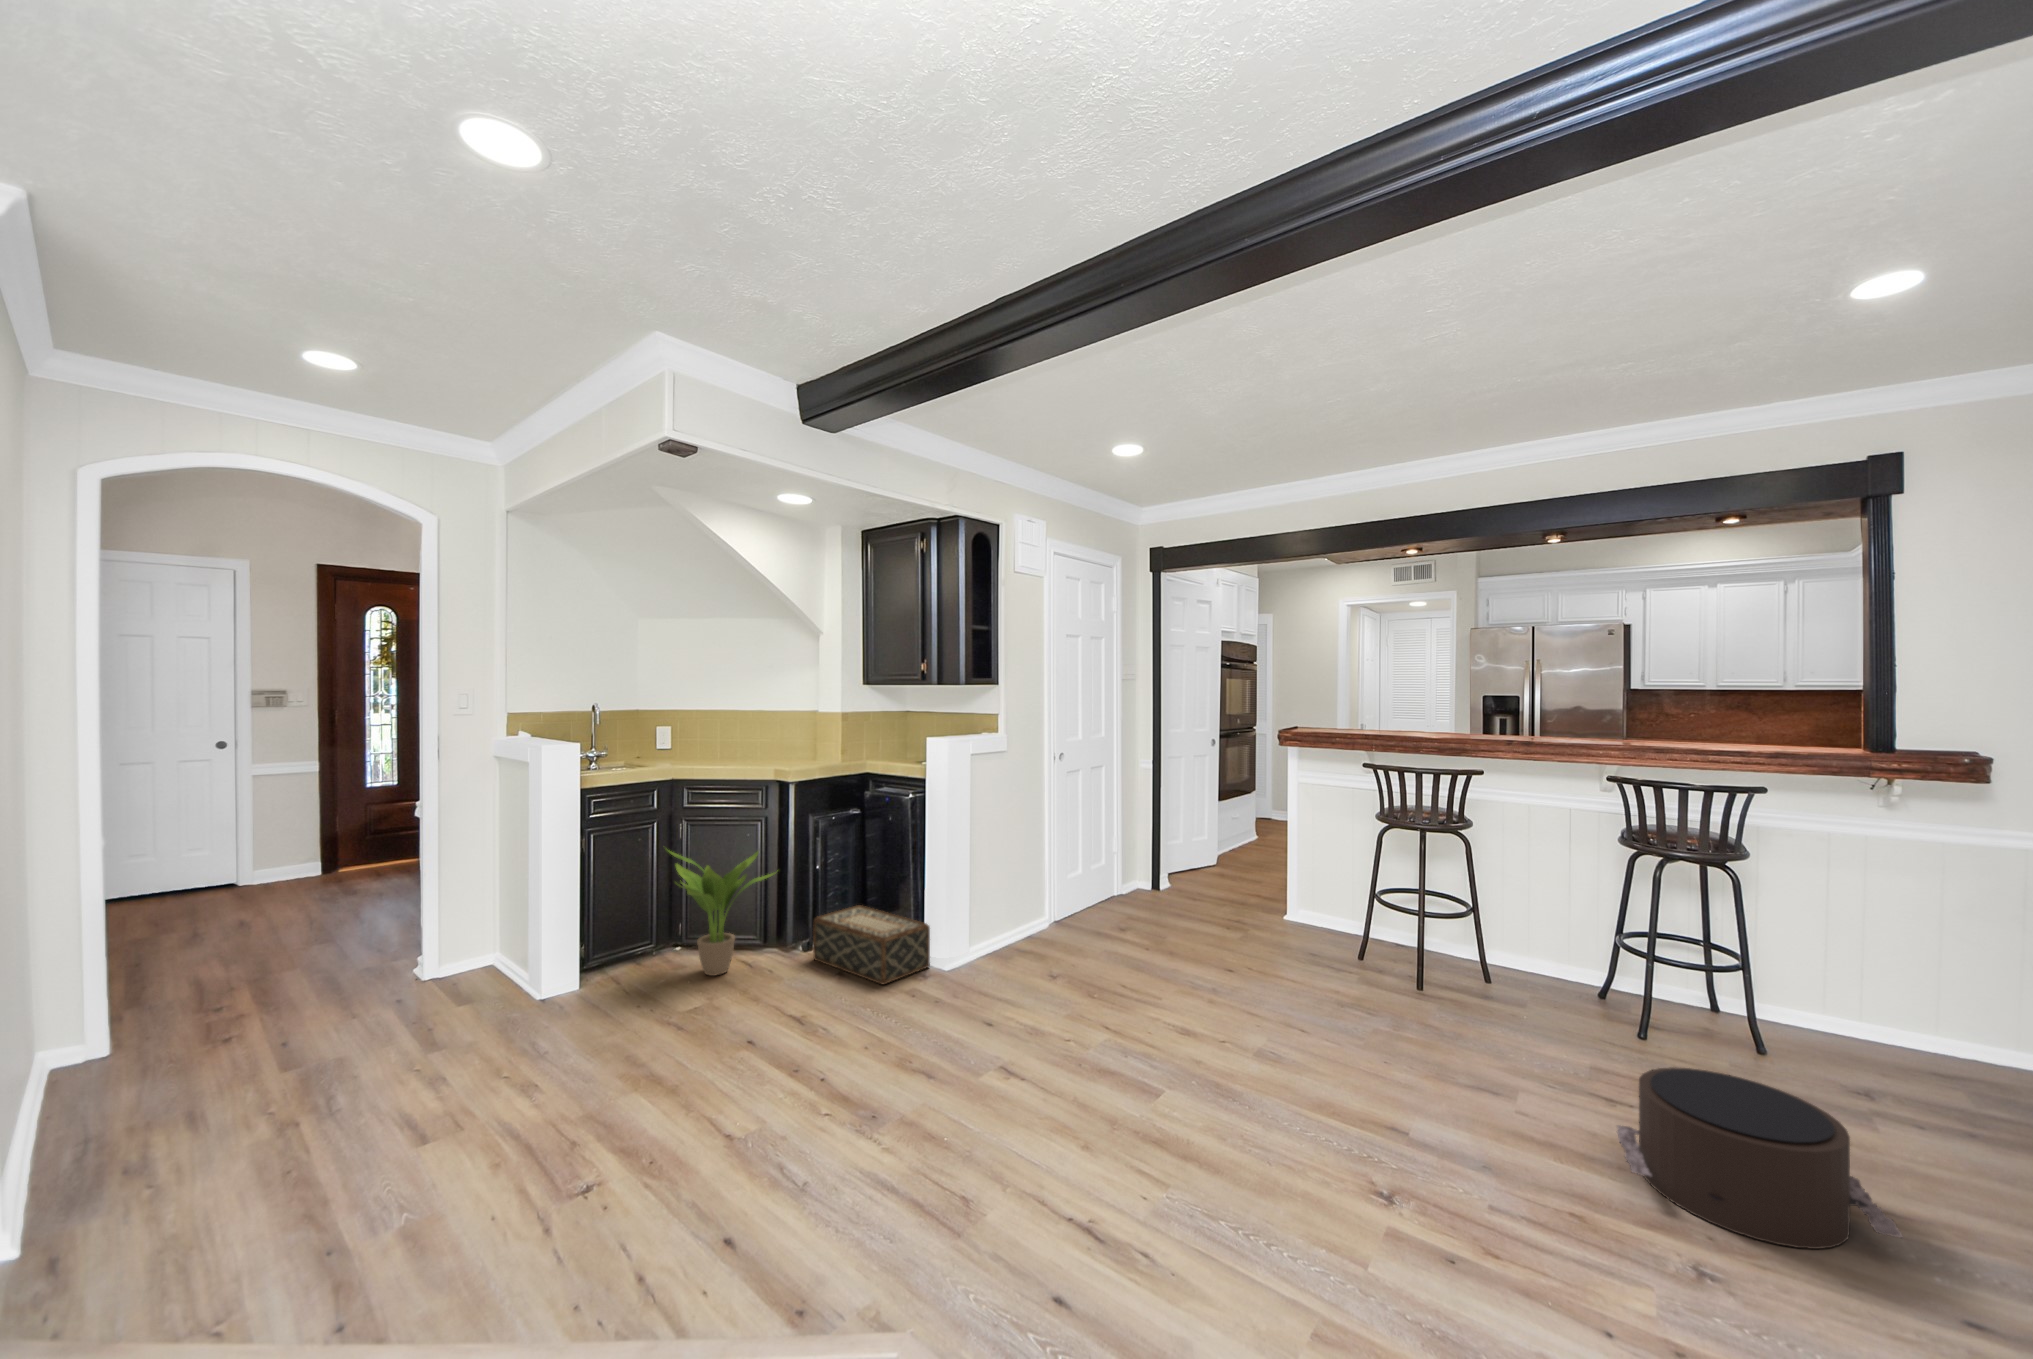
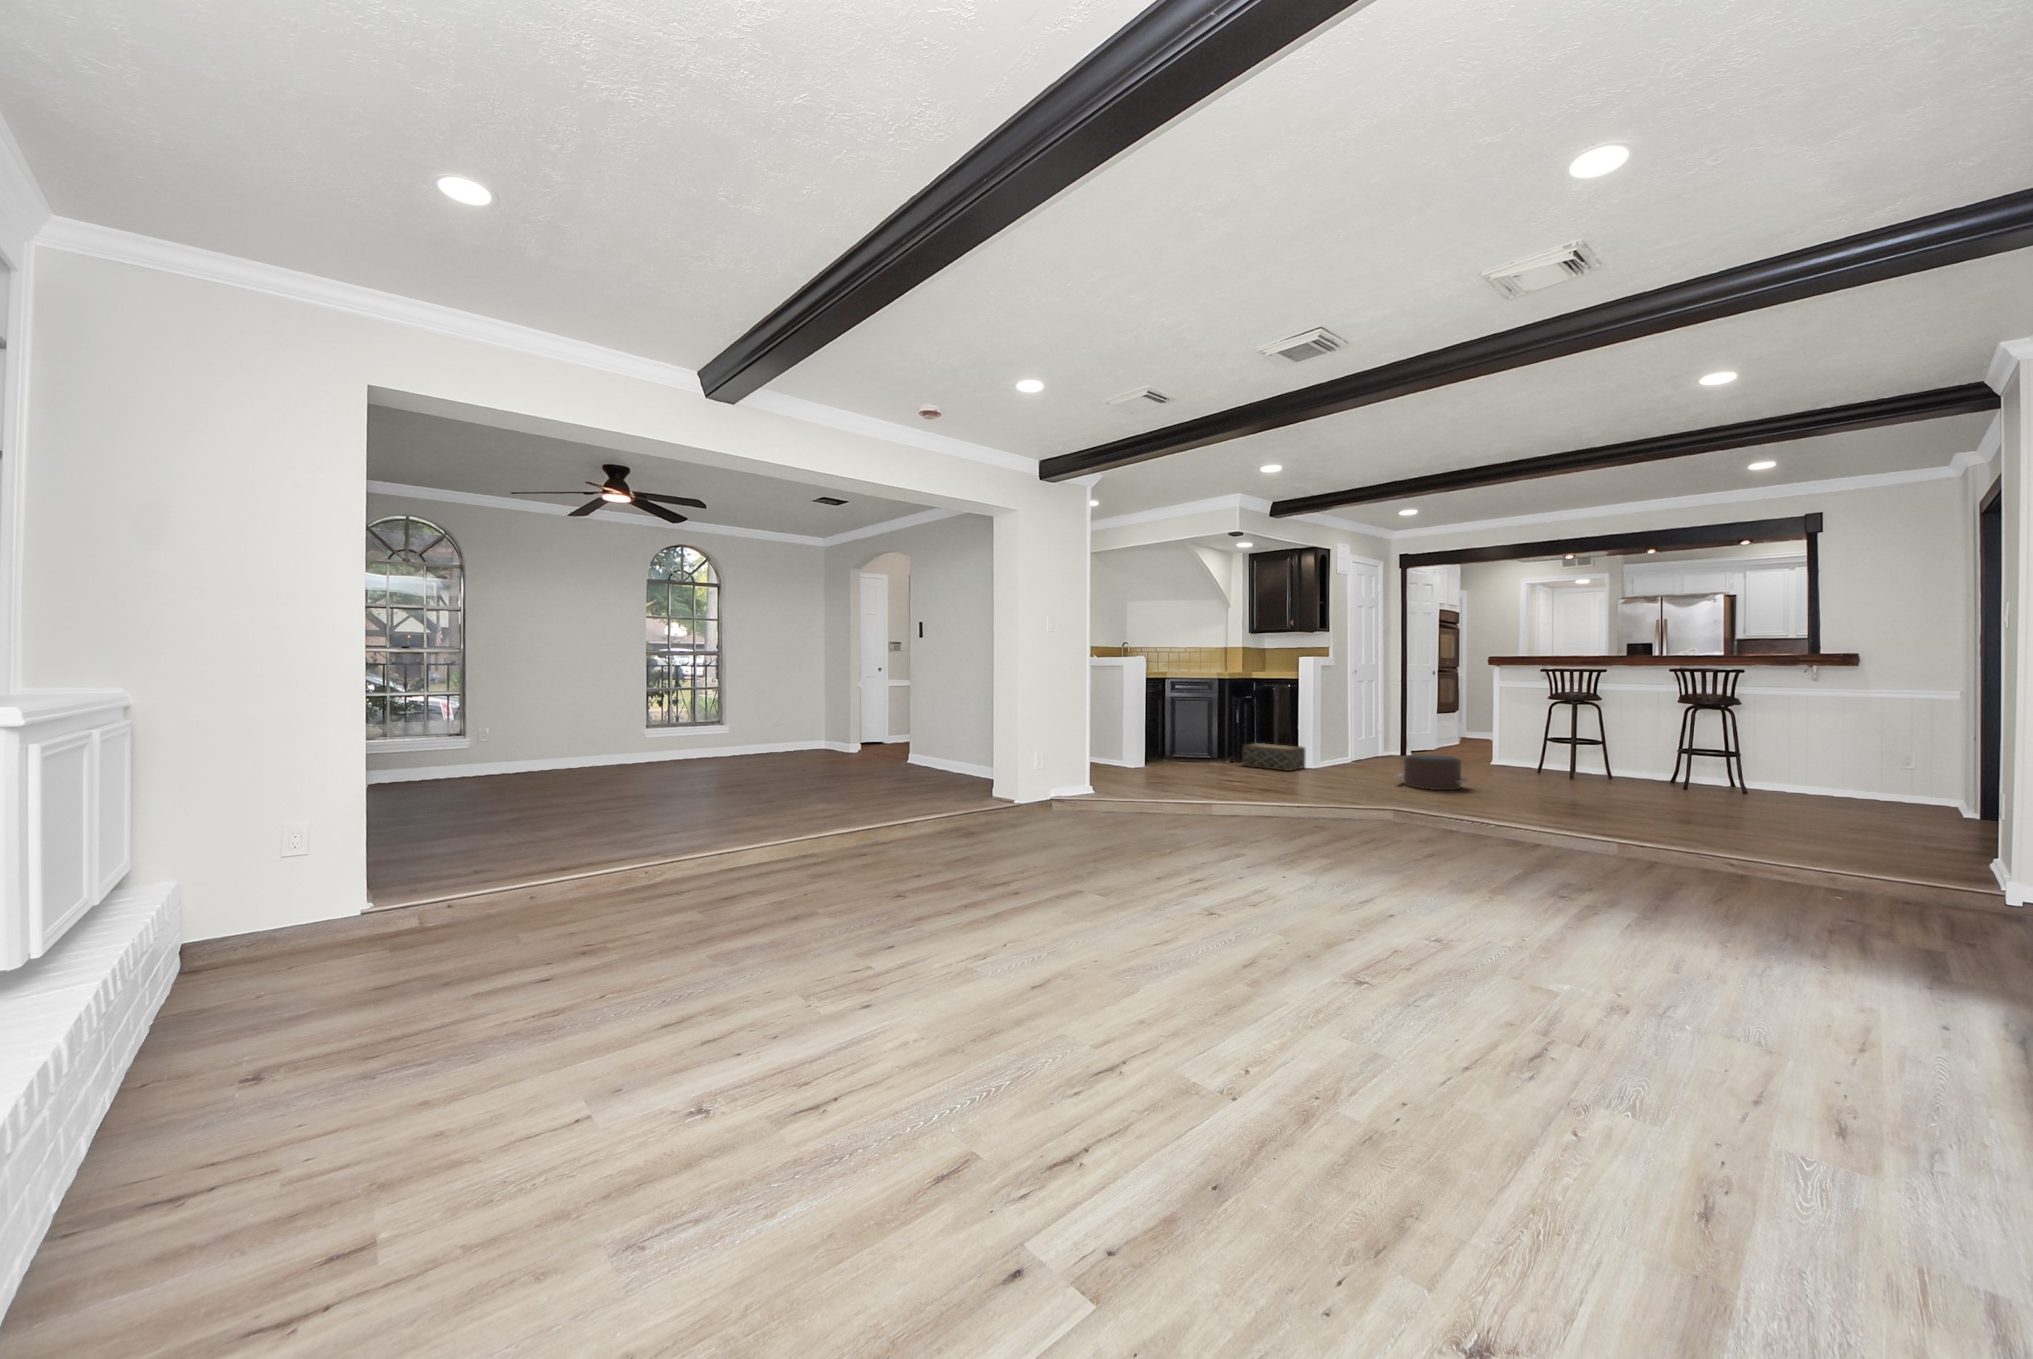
potted plant: present [669,851,774,976] -> none [1177,704,1229,767]
pouf: present [1617,1067,1902,1249] -> present [1396,754,1468,790]

